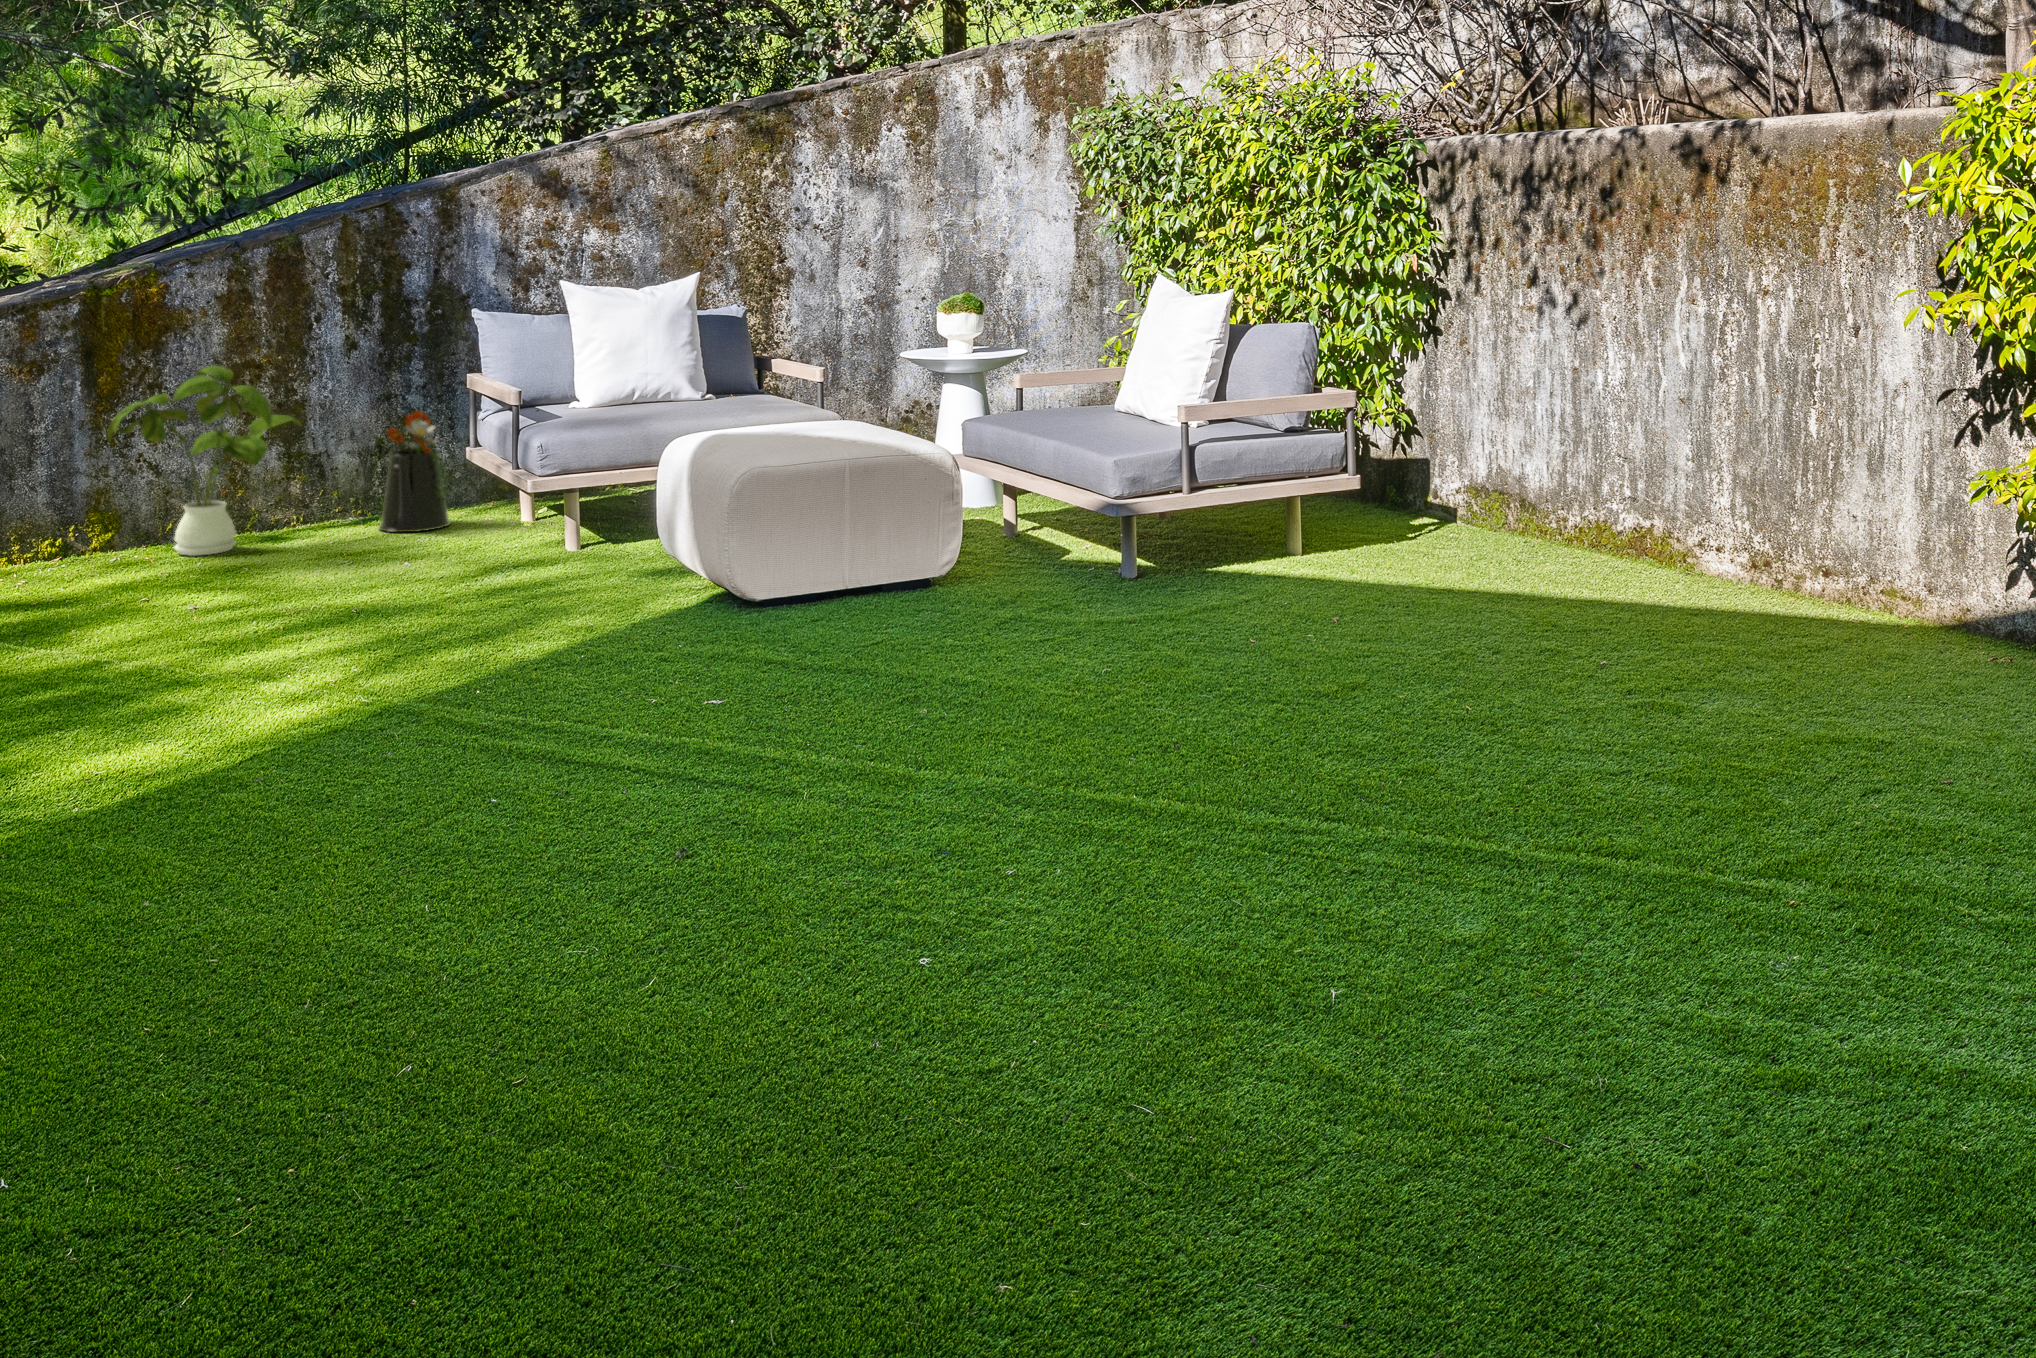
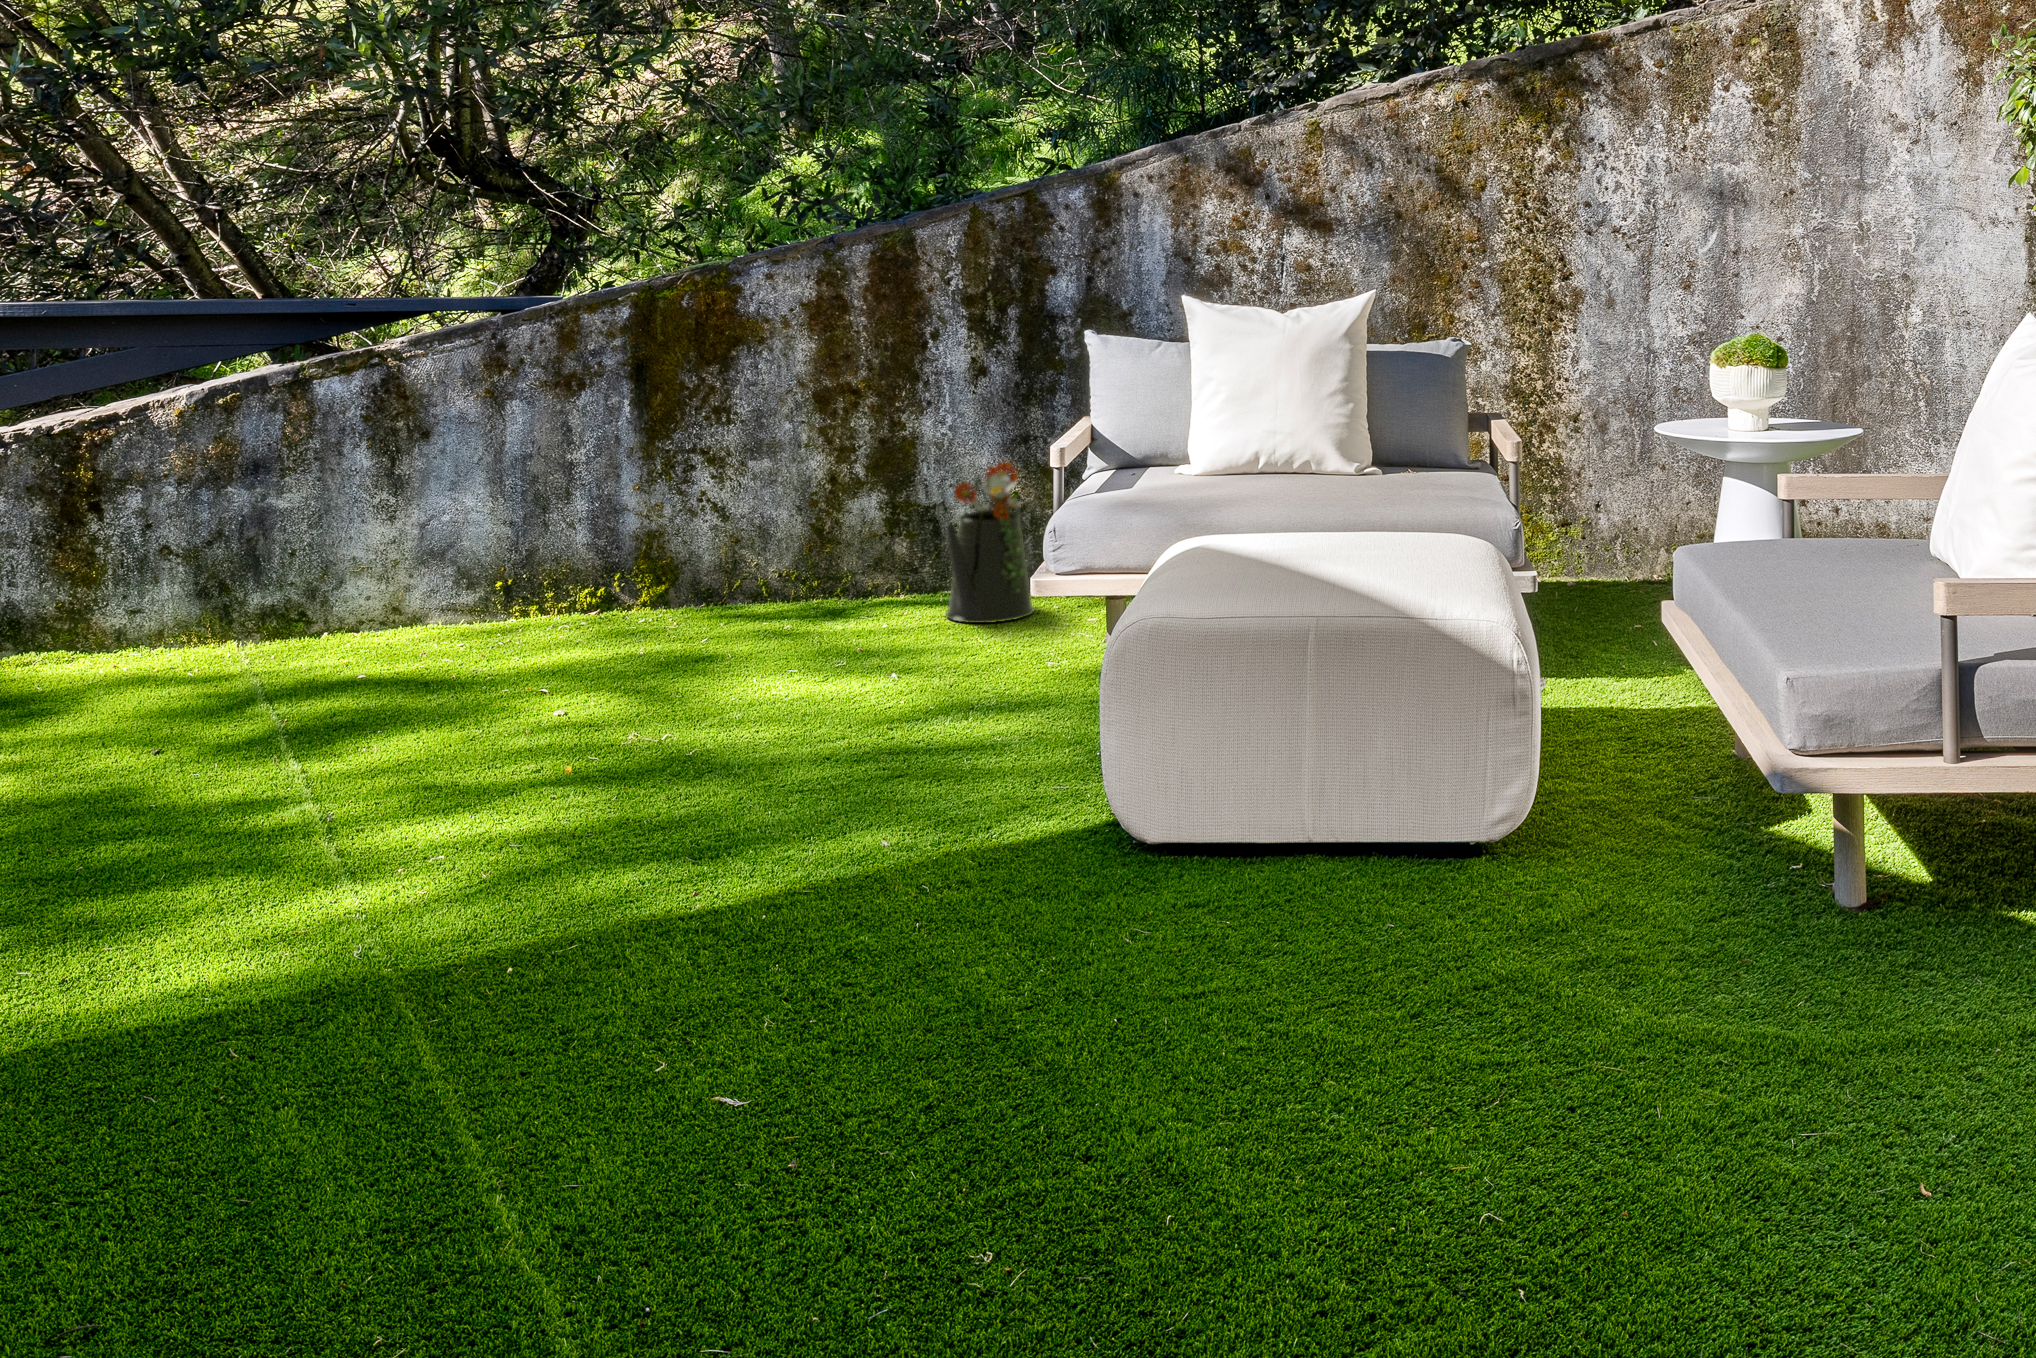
house plant: present [107,366,301,556] -> none [622,393,863,628]

